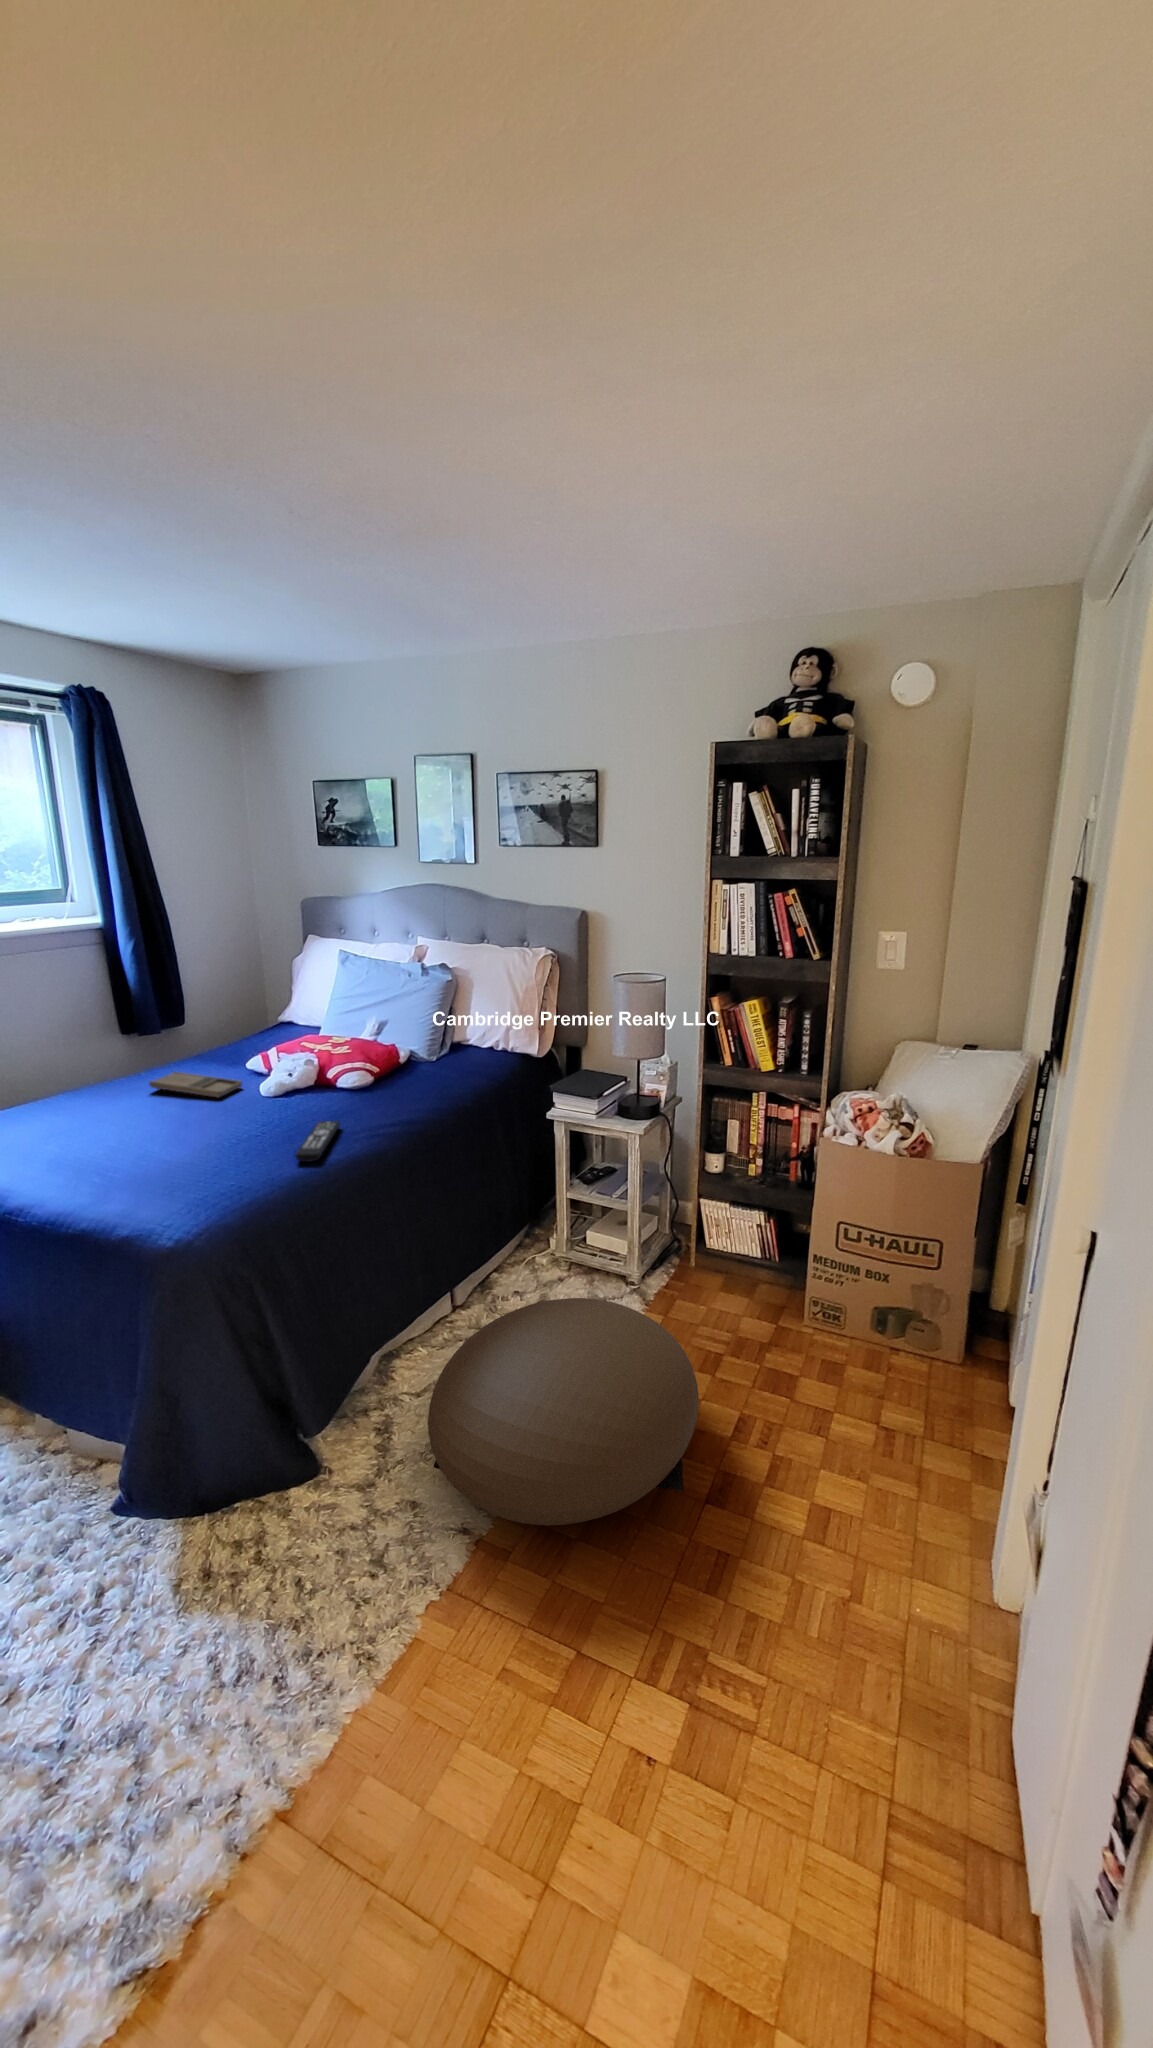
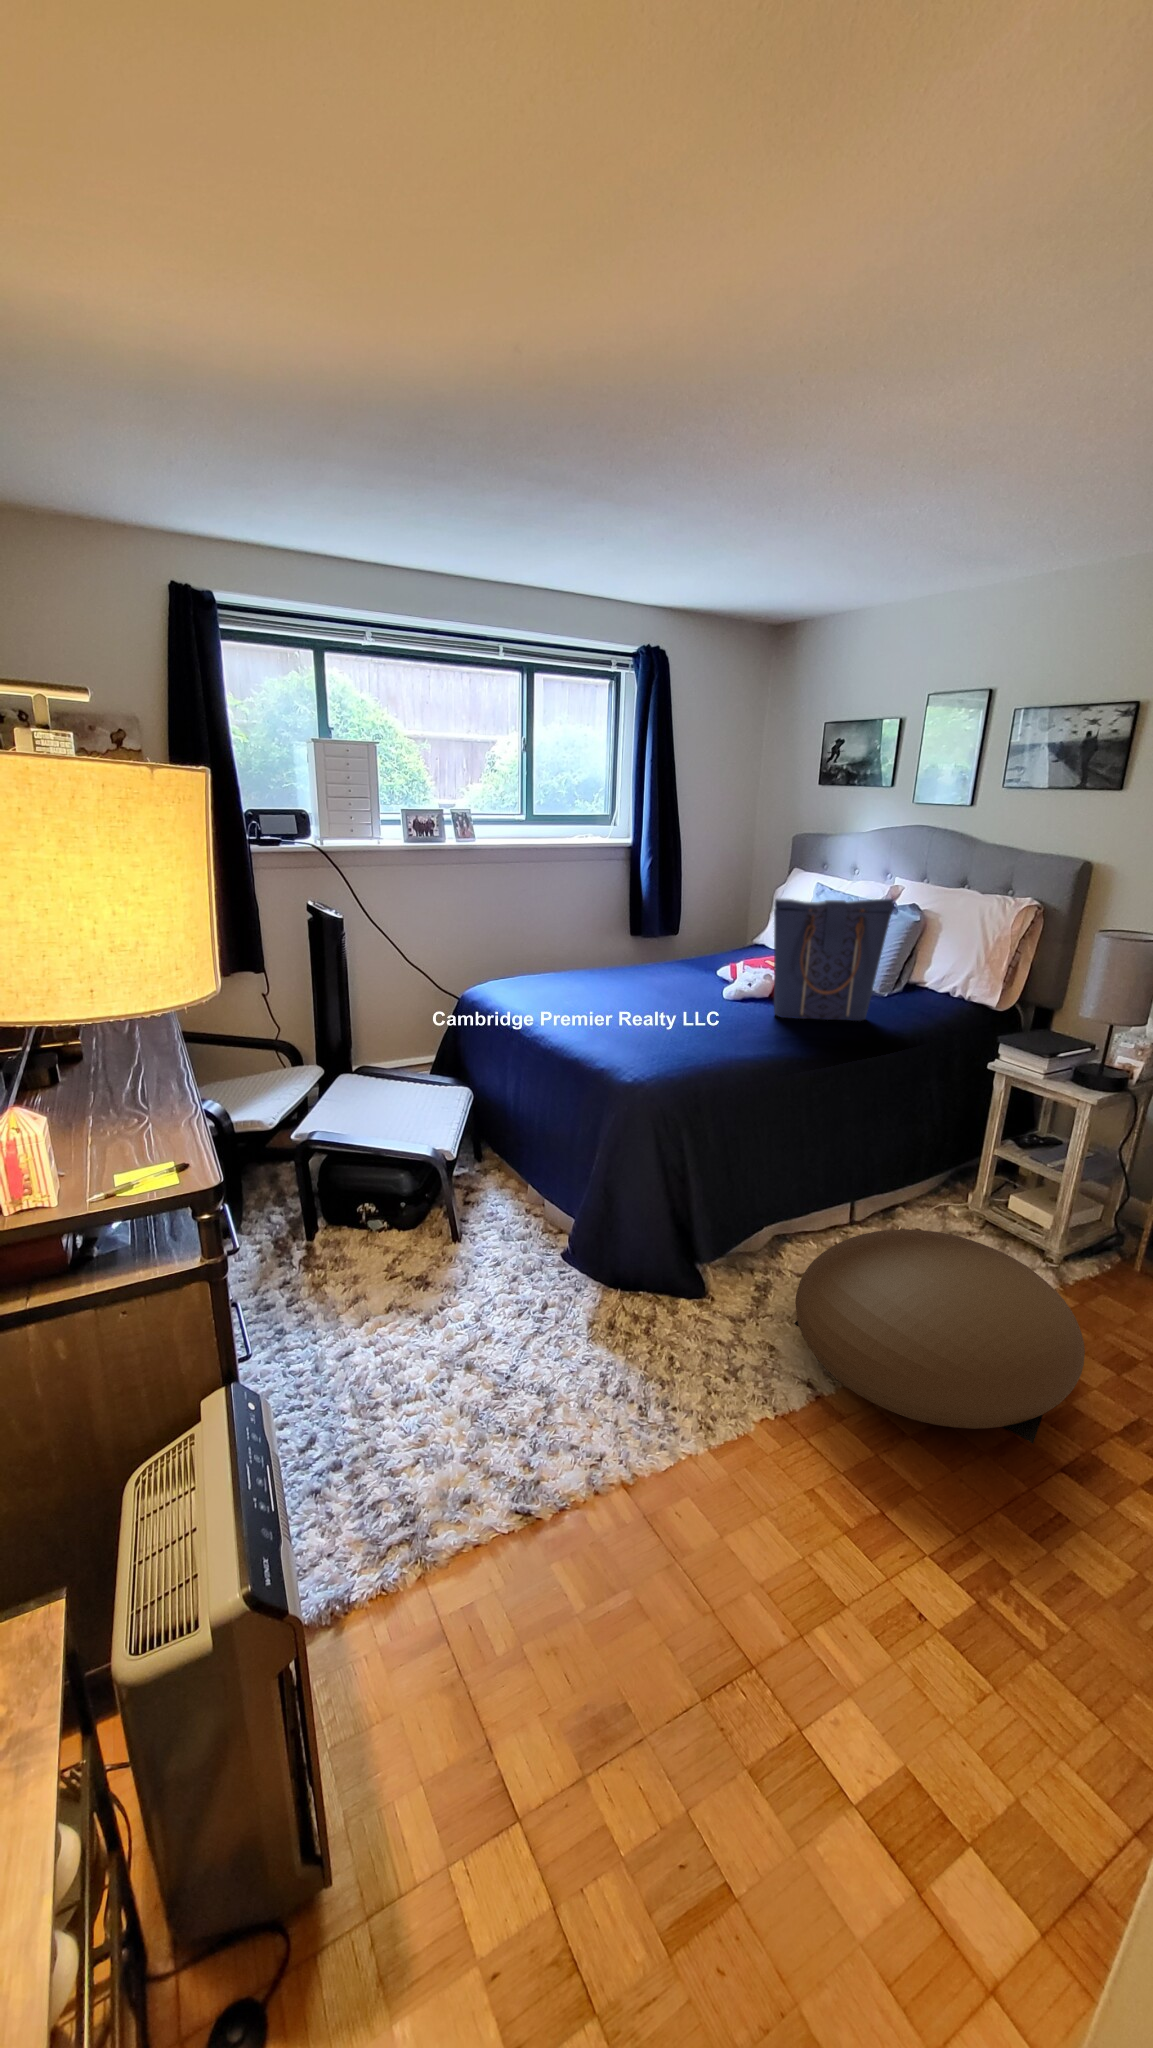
tote bag: none [307,964,433,1110] -> present [774,898,894,1021]
tray: present [149,1071,242,1098] -> none [643,966,710,991]
remote control: present [295,1121,340,1162] -> none [735,1022,780,1050]

